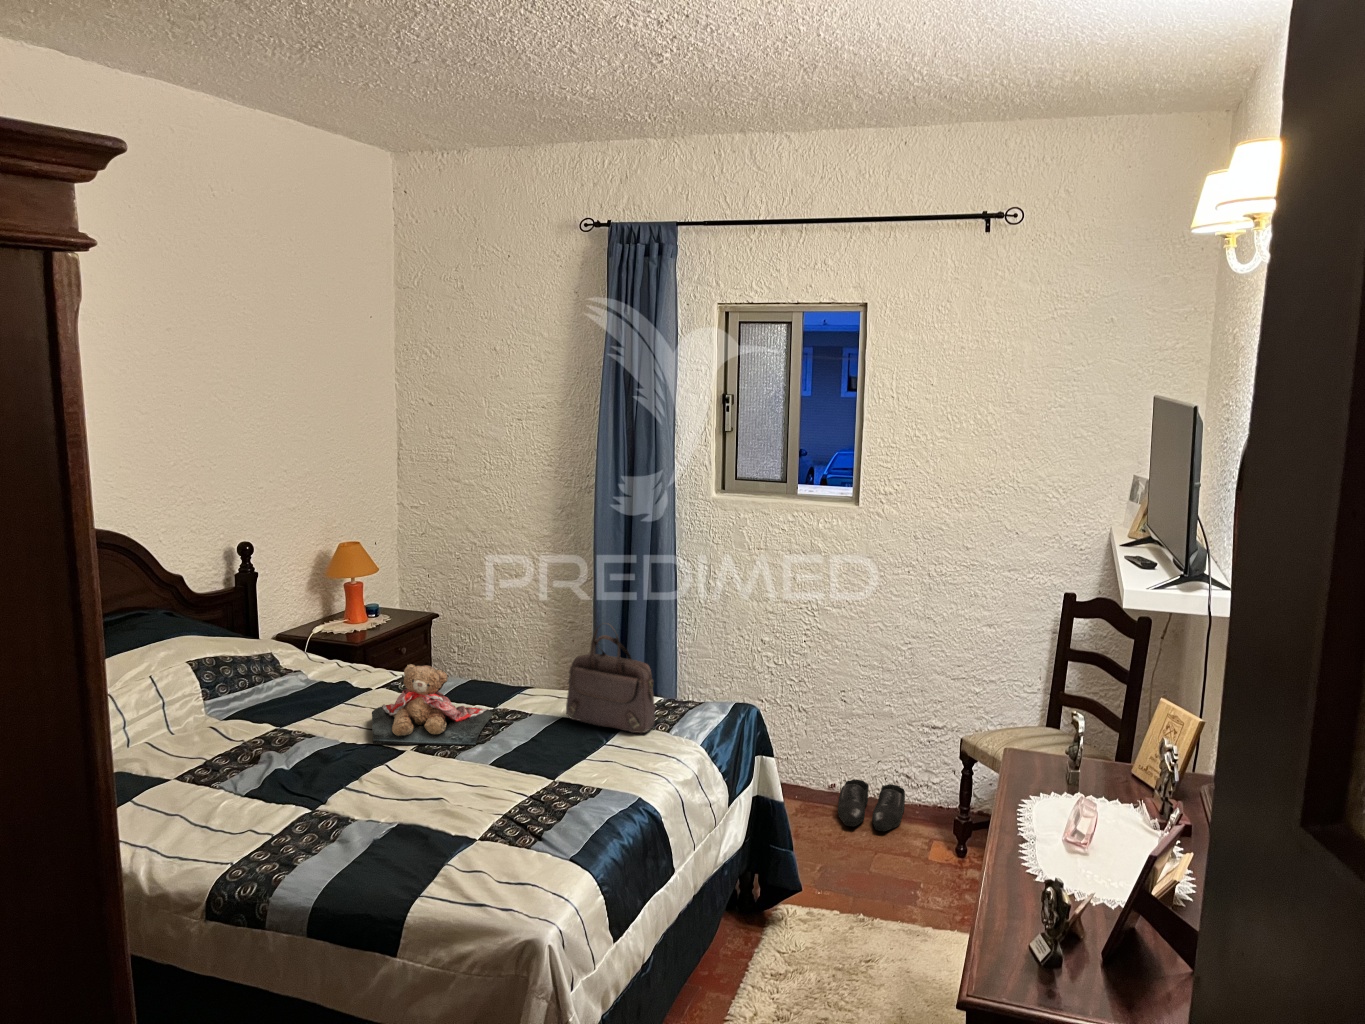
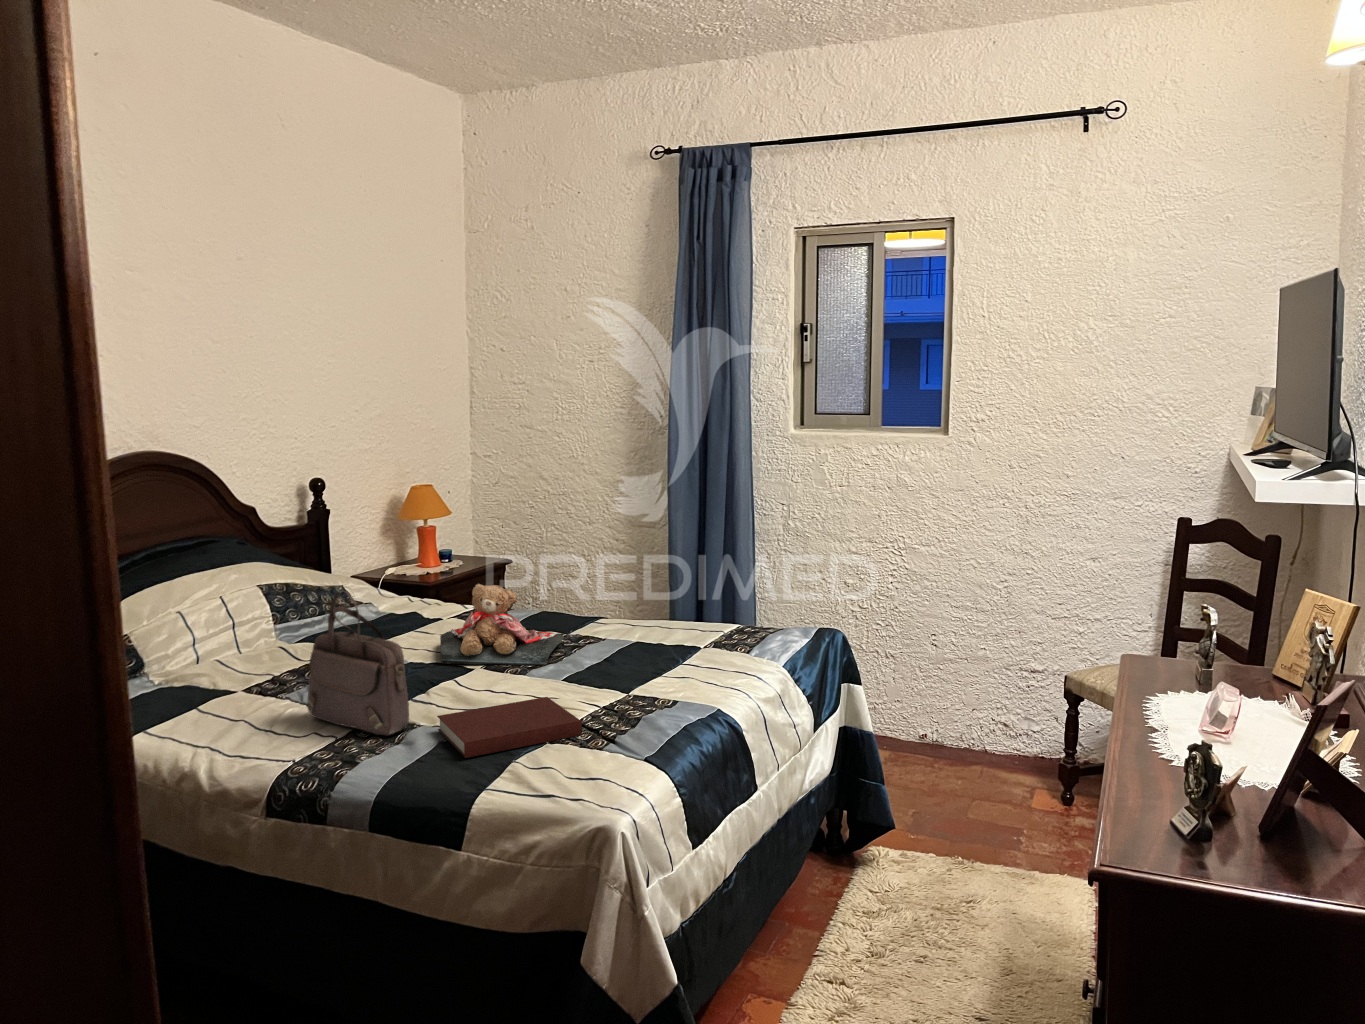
handbag: present [566,626,655,734] -> present [307,591,409,736]
shoe: present [838,779,905,831] -> none [931,729,1004,780]
notebook: none [370,788,511,860] -> present [437,697,582,758]

